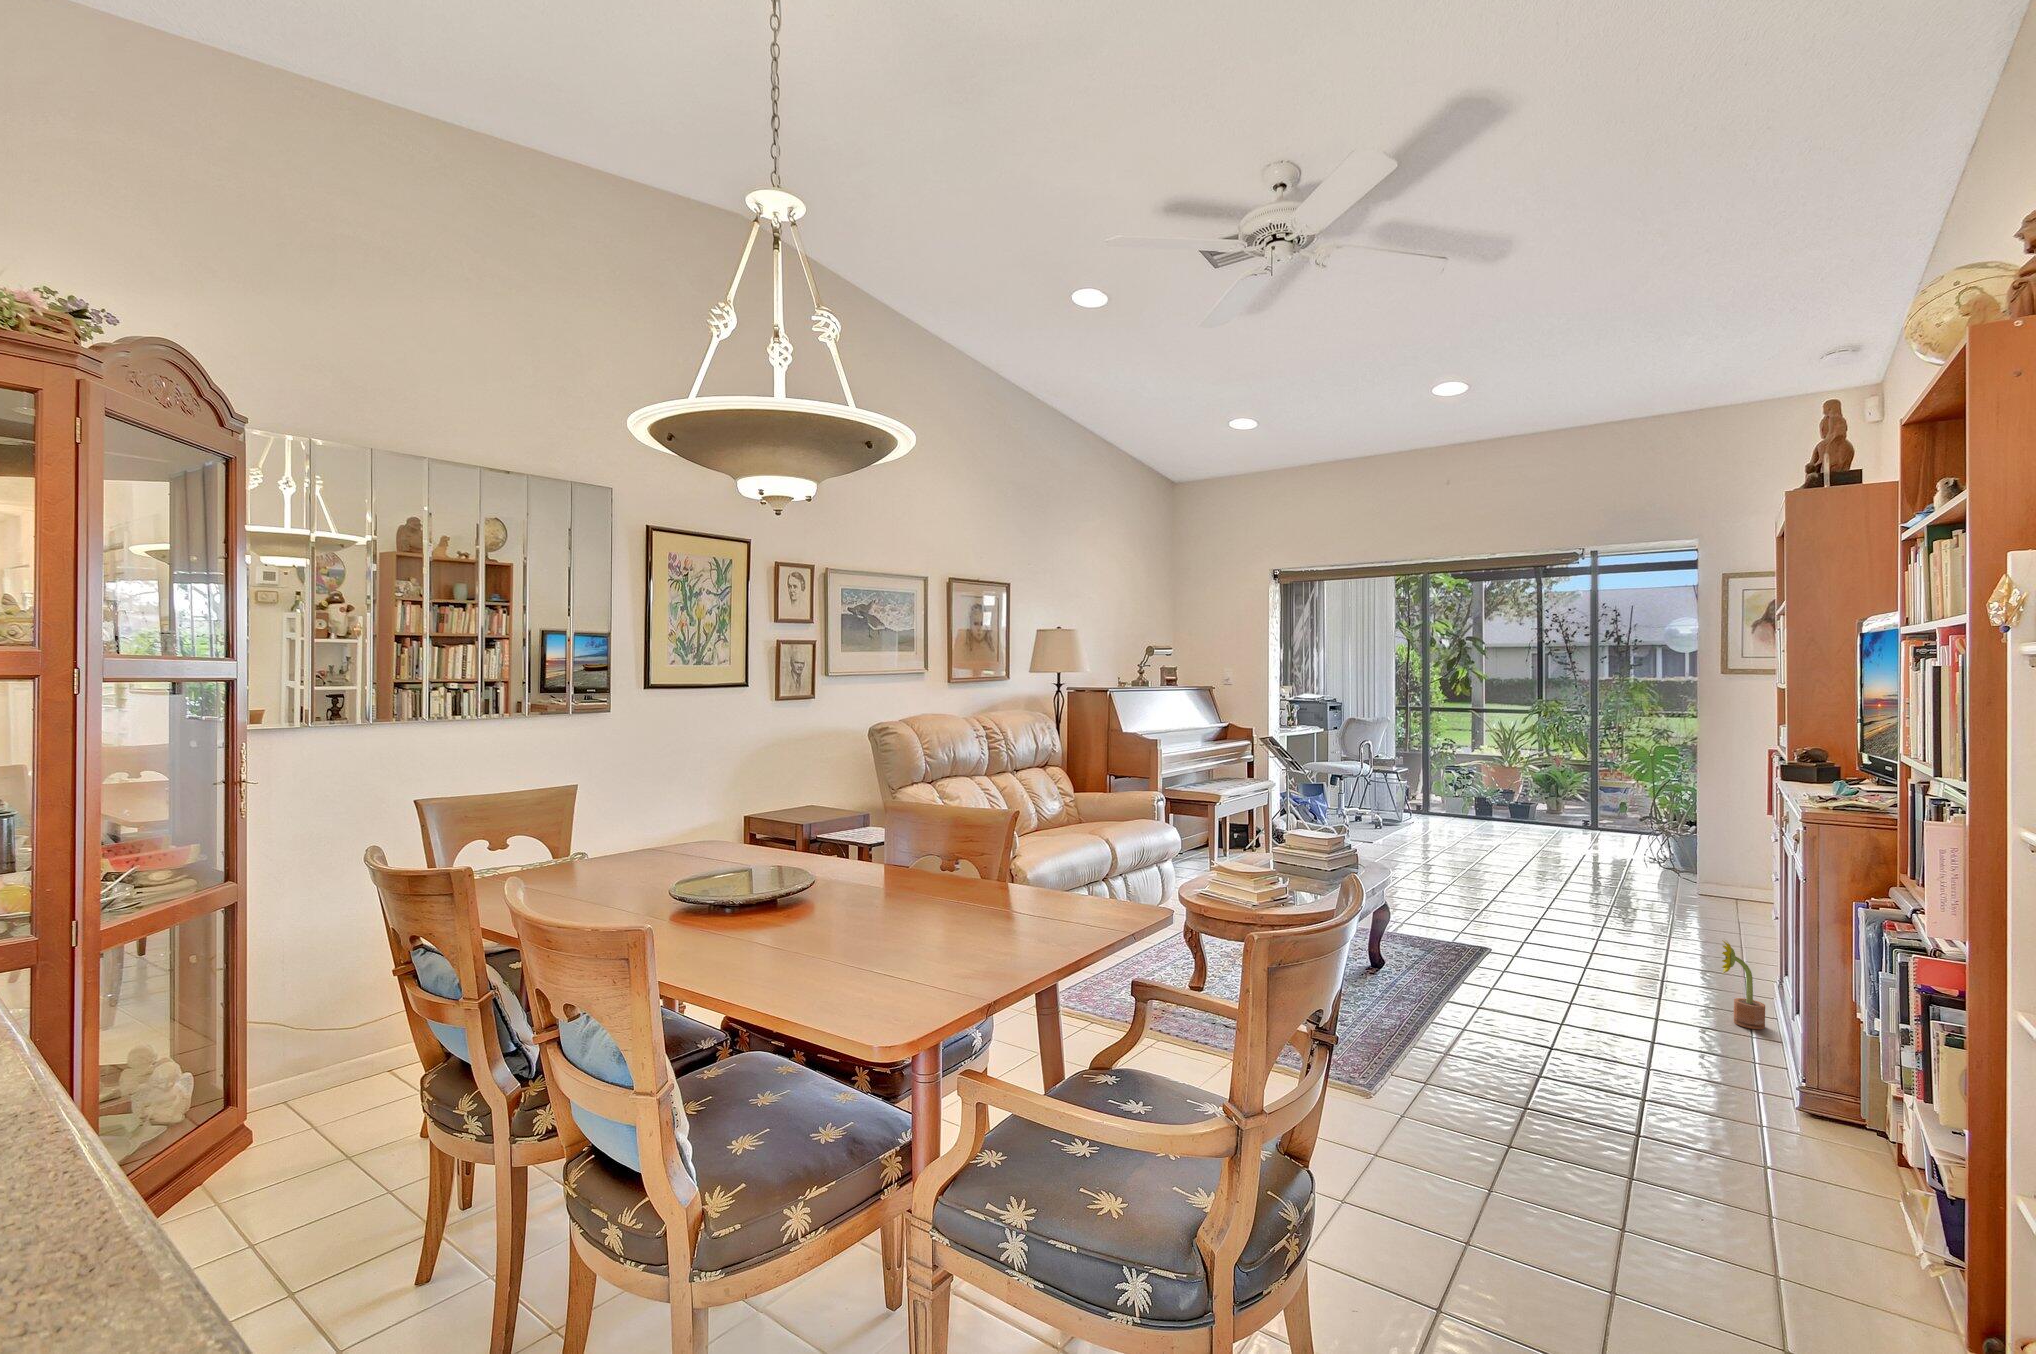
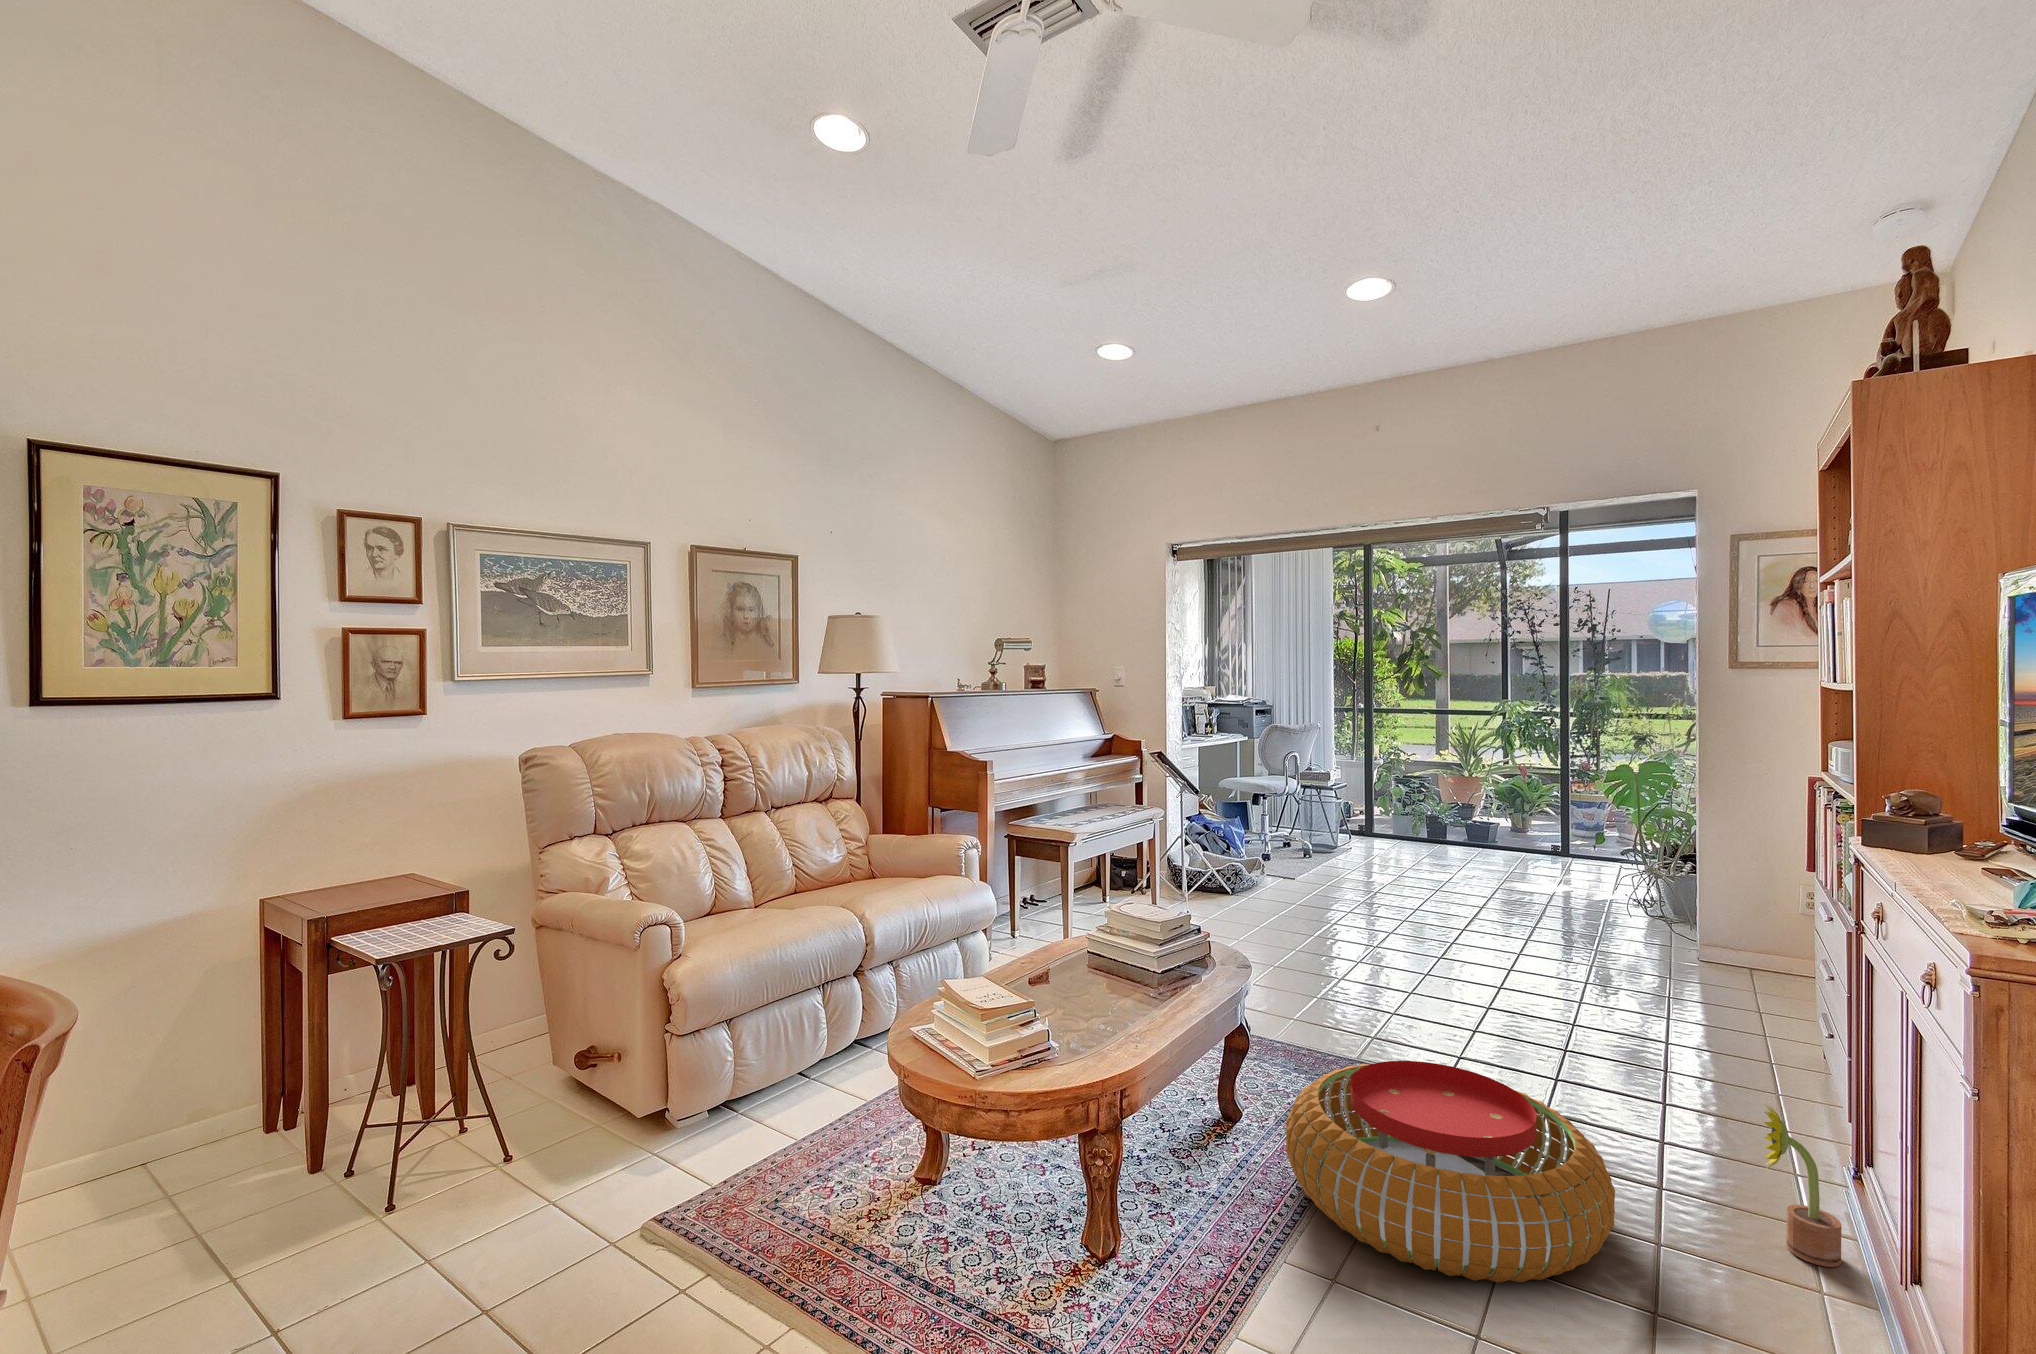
pouf: none [1422,924,1631,1032] -> present [1286,1061,1615,1283]

